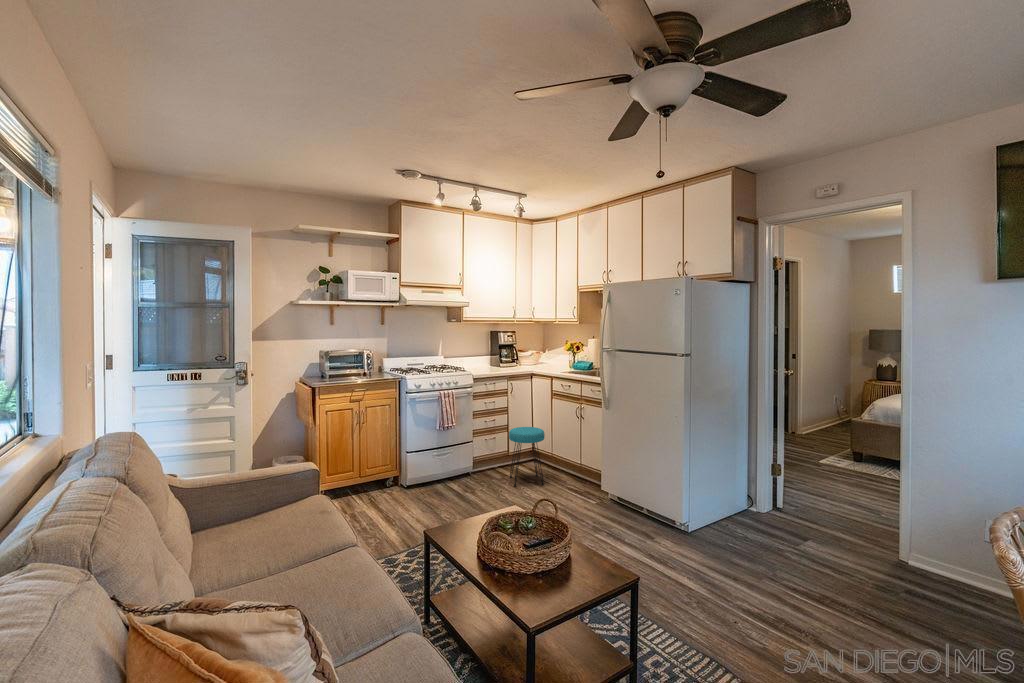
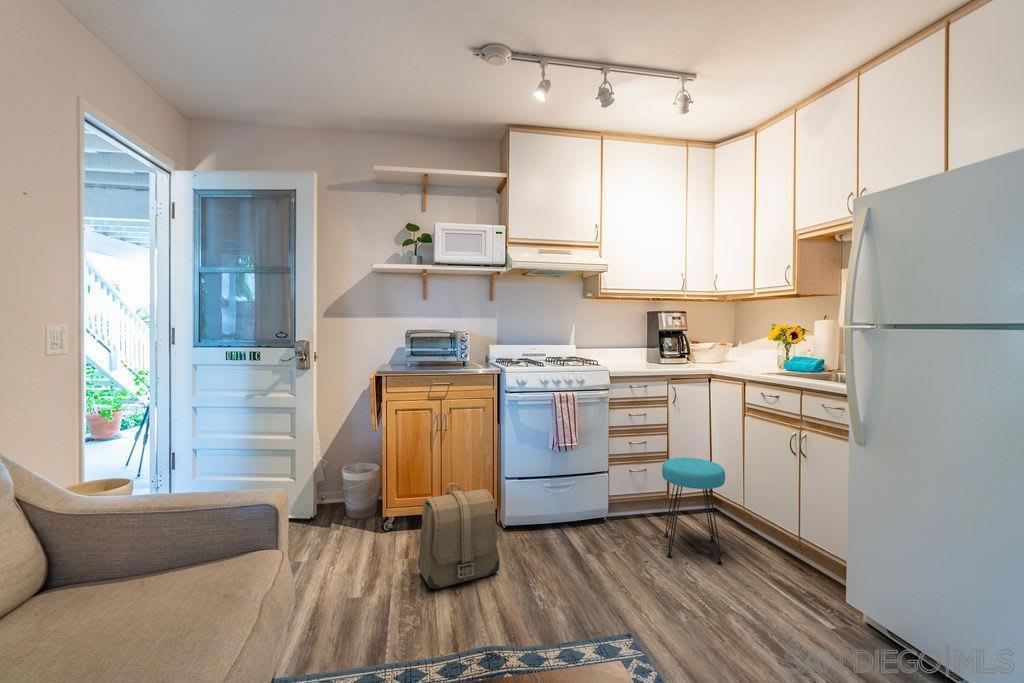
backpack: none [363,456,418,523] -> present [418,483,500,589]

